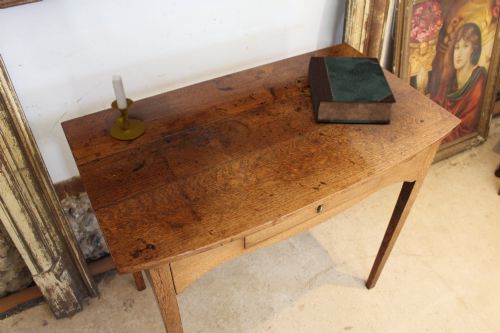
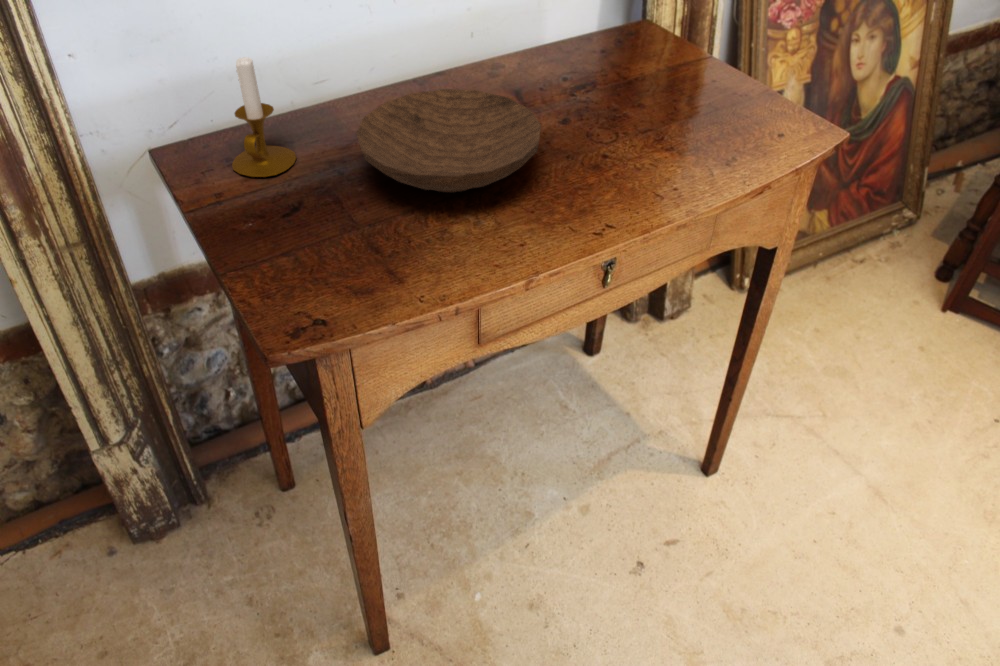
book: present [308,57,396,123] -> none [583,35,737,142]
wooden bowl: none [179,90,284,157] -> present [356,89,541,193]

